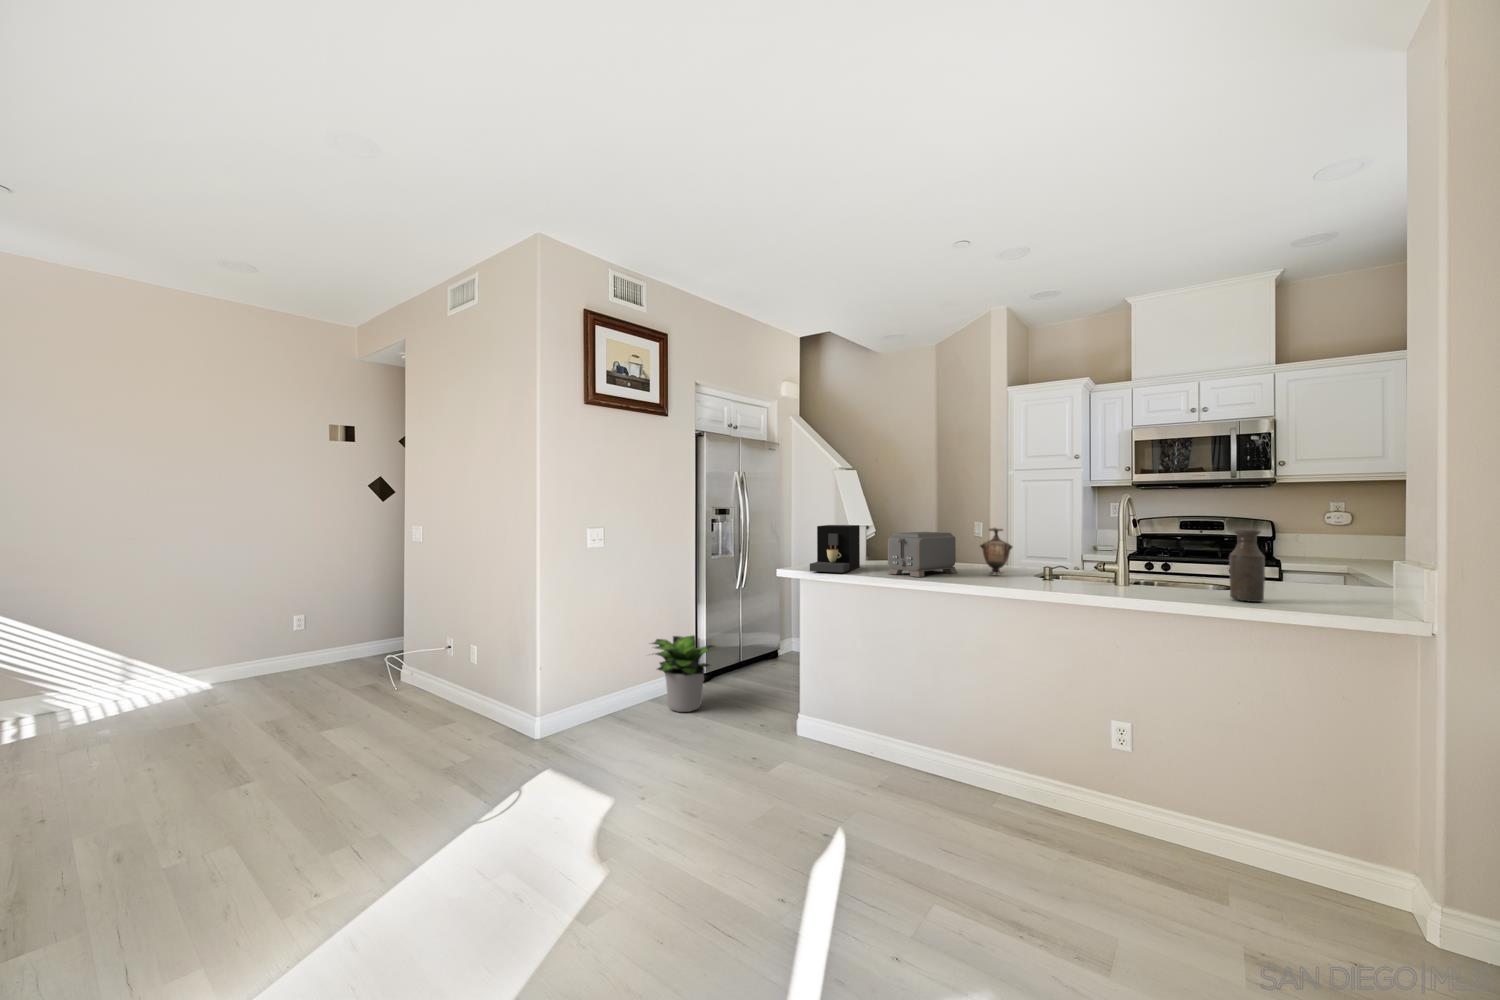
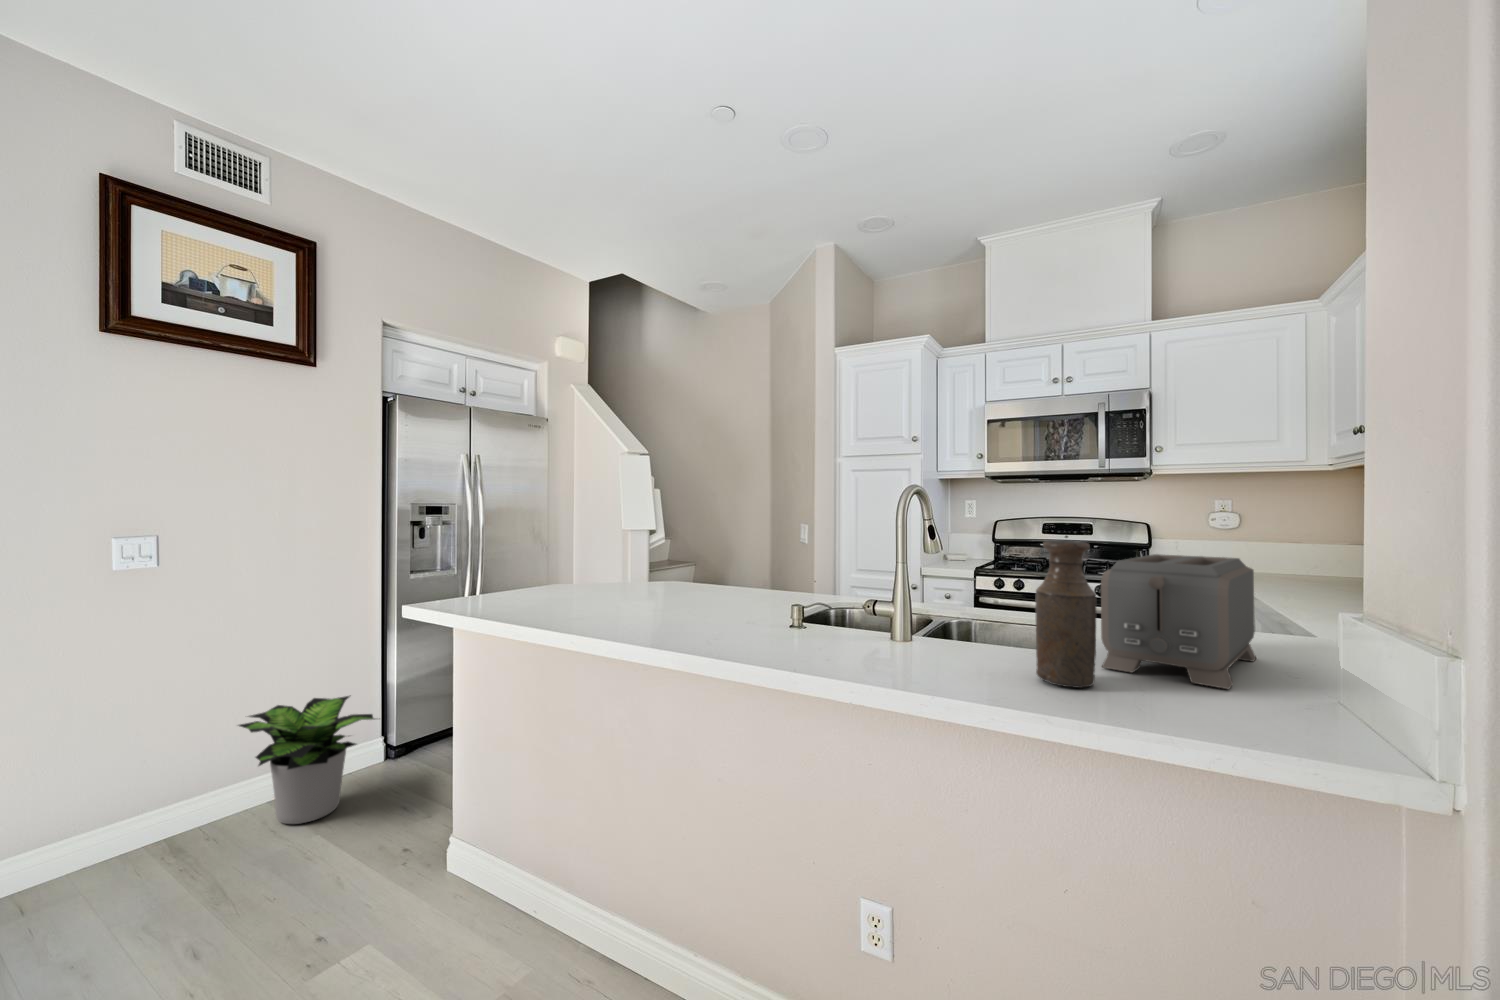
coffee maker: present [810,525,860,573] -> none [439,530,556,609]
vase: present [980,528,1013,574] -> none [697,529,748,611]
toaster: present [888,532,957,577] -> present [1101,554,1256,689]

